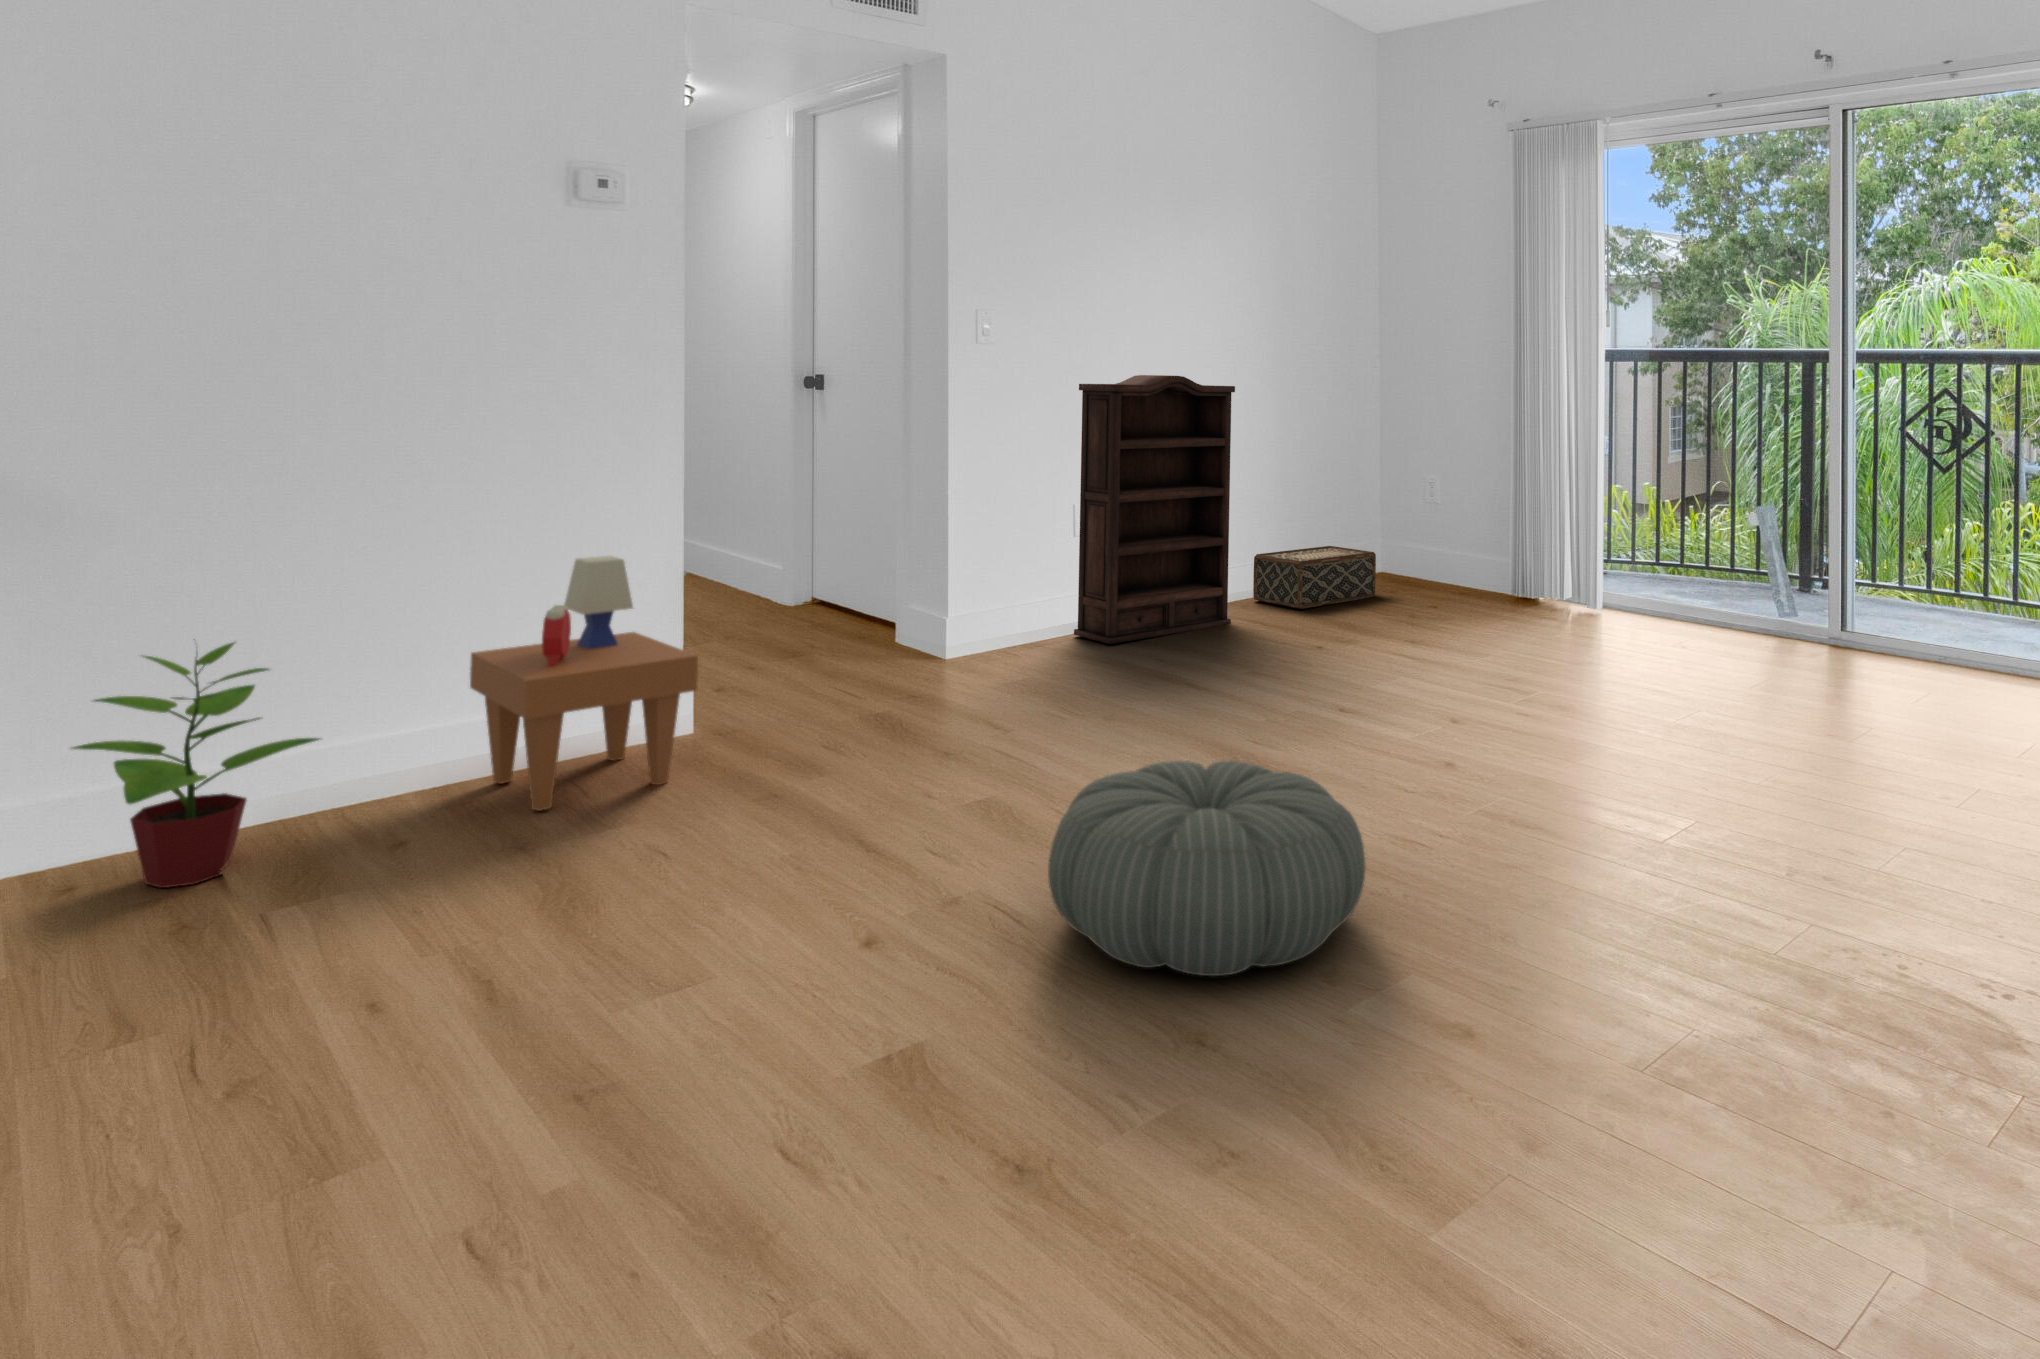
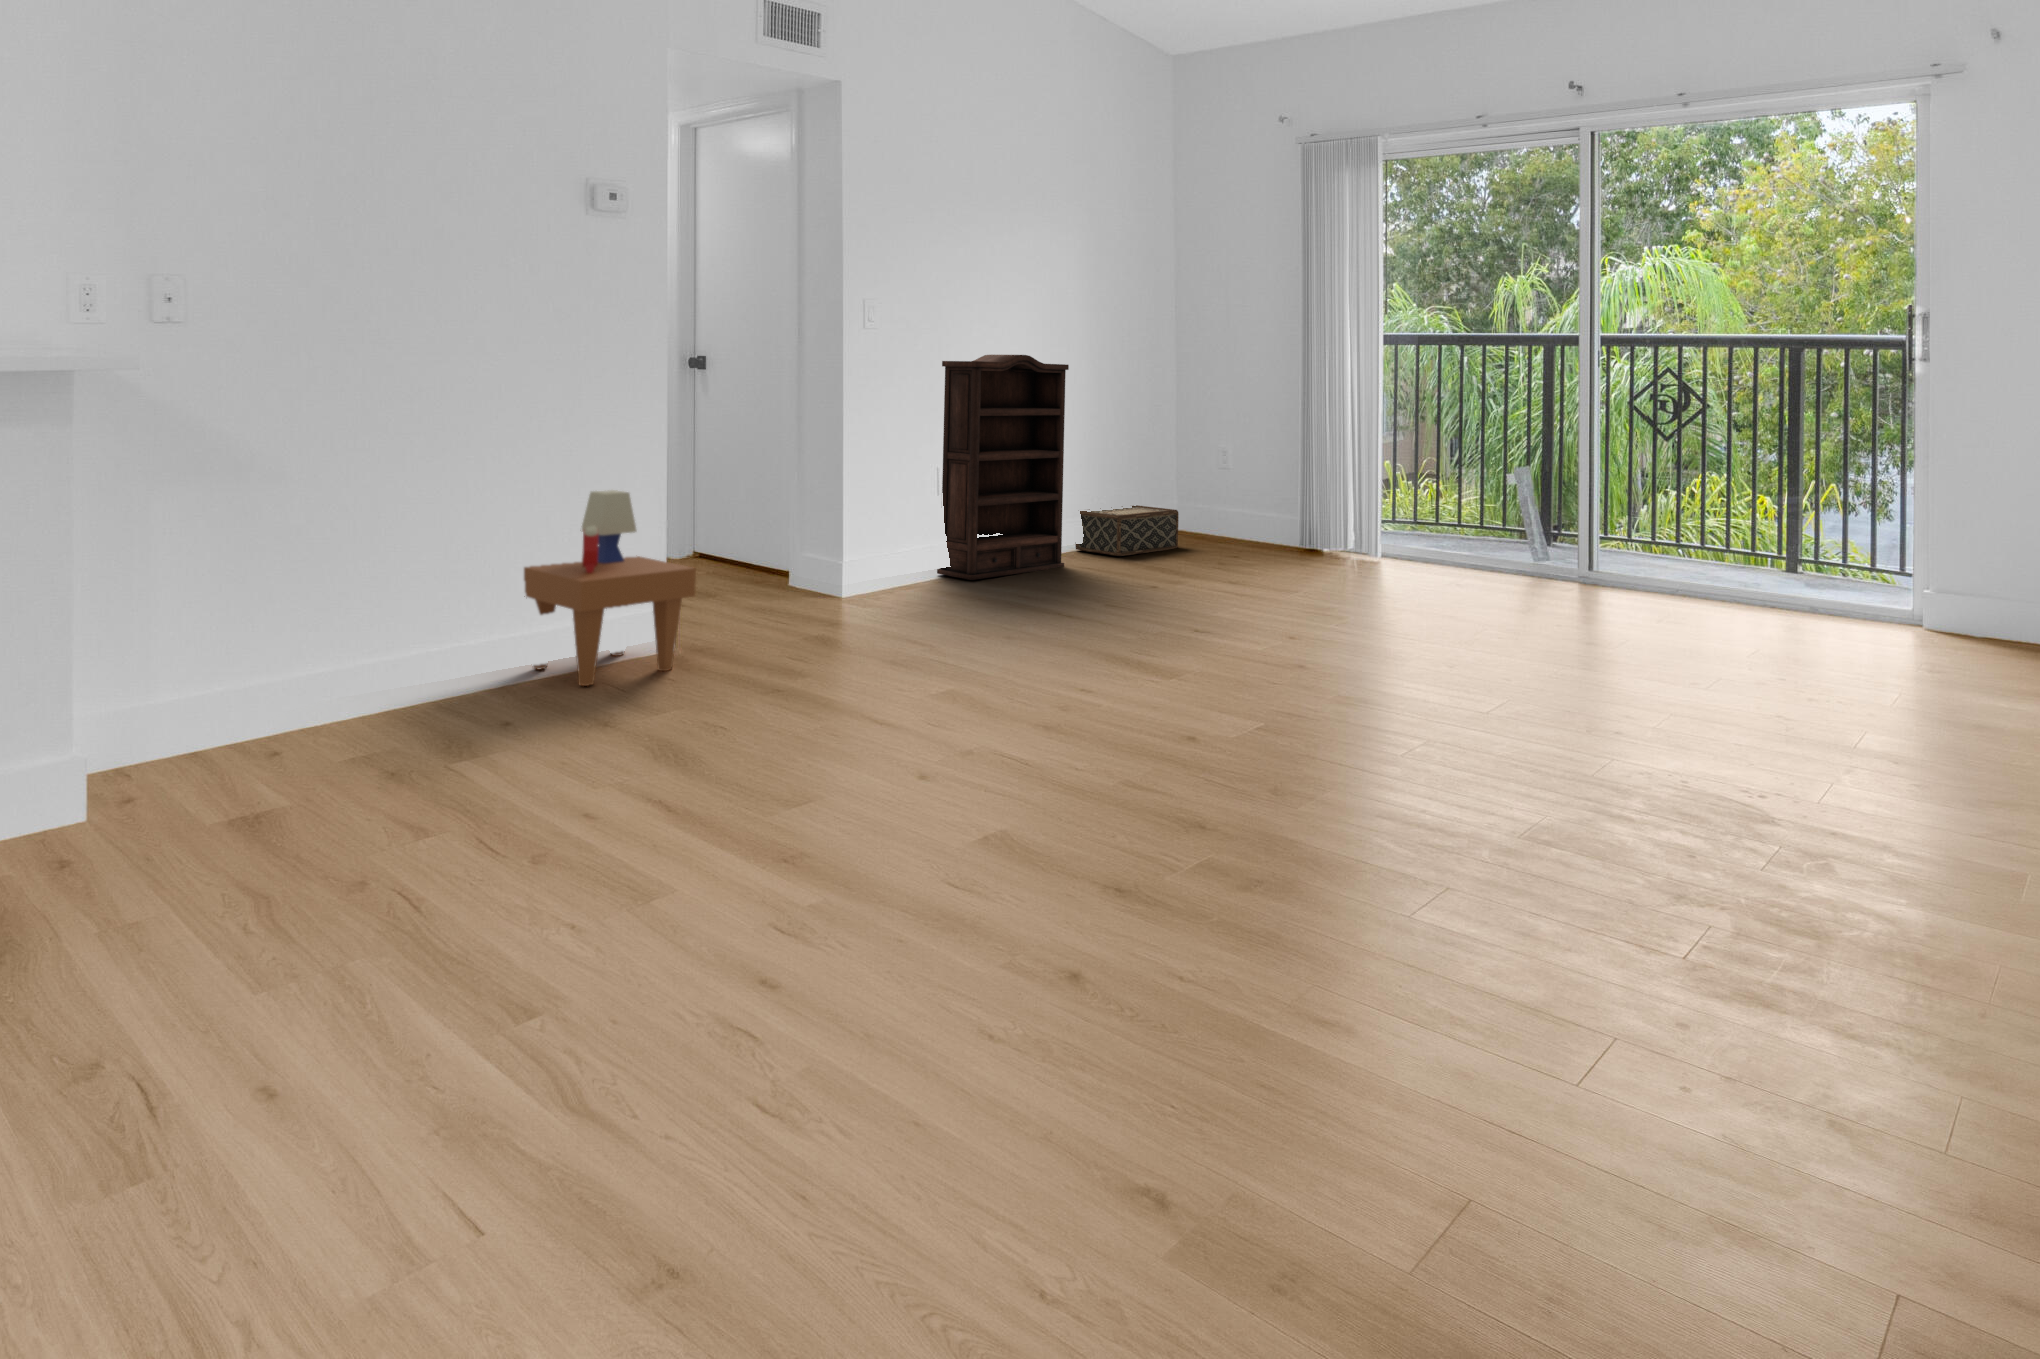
potted plant: present [73,639,319,888] -> none [265,541,432,732]
pouf: present [1048,761,1366,976] -> none [1032,636,1269,778]

